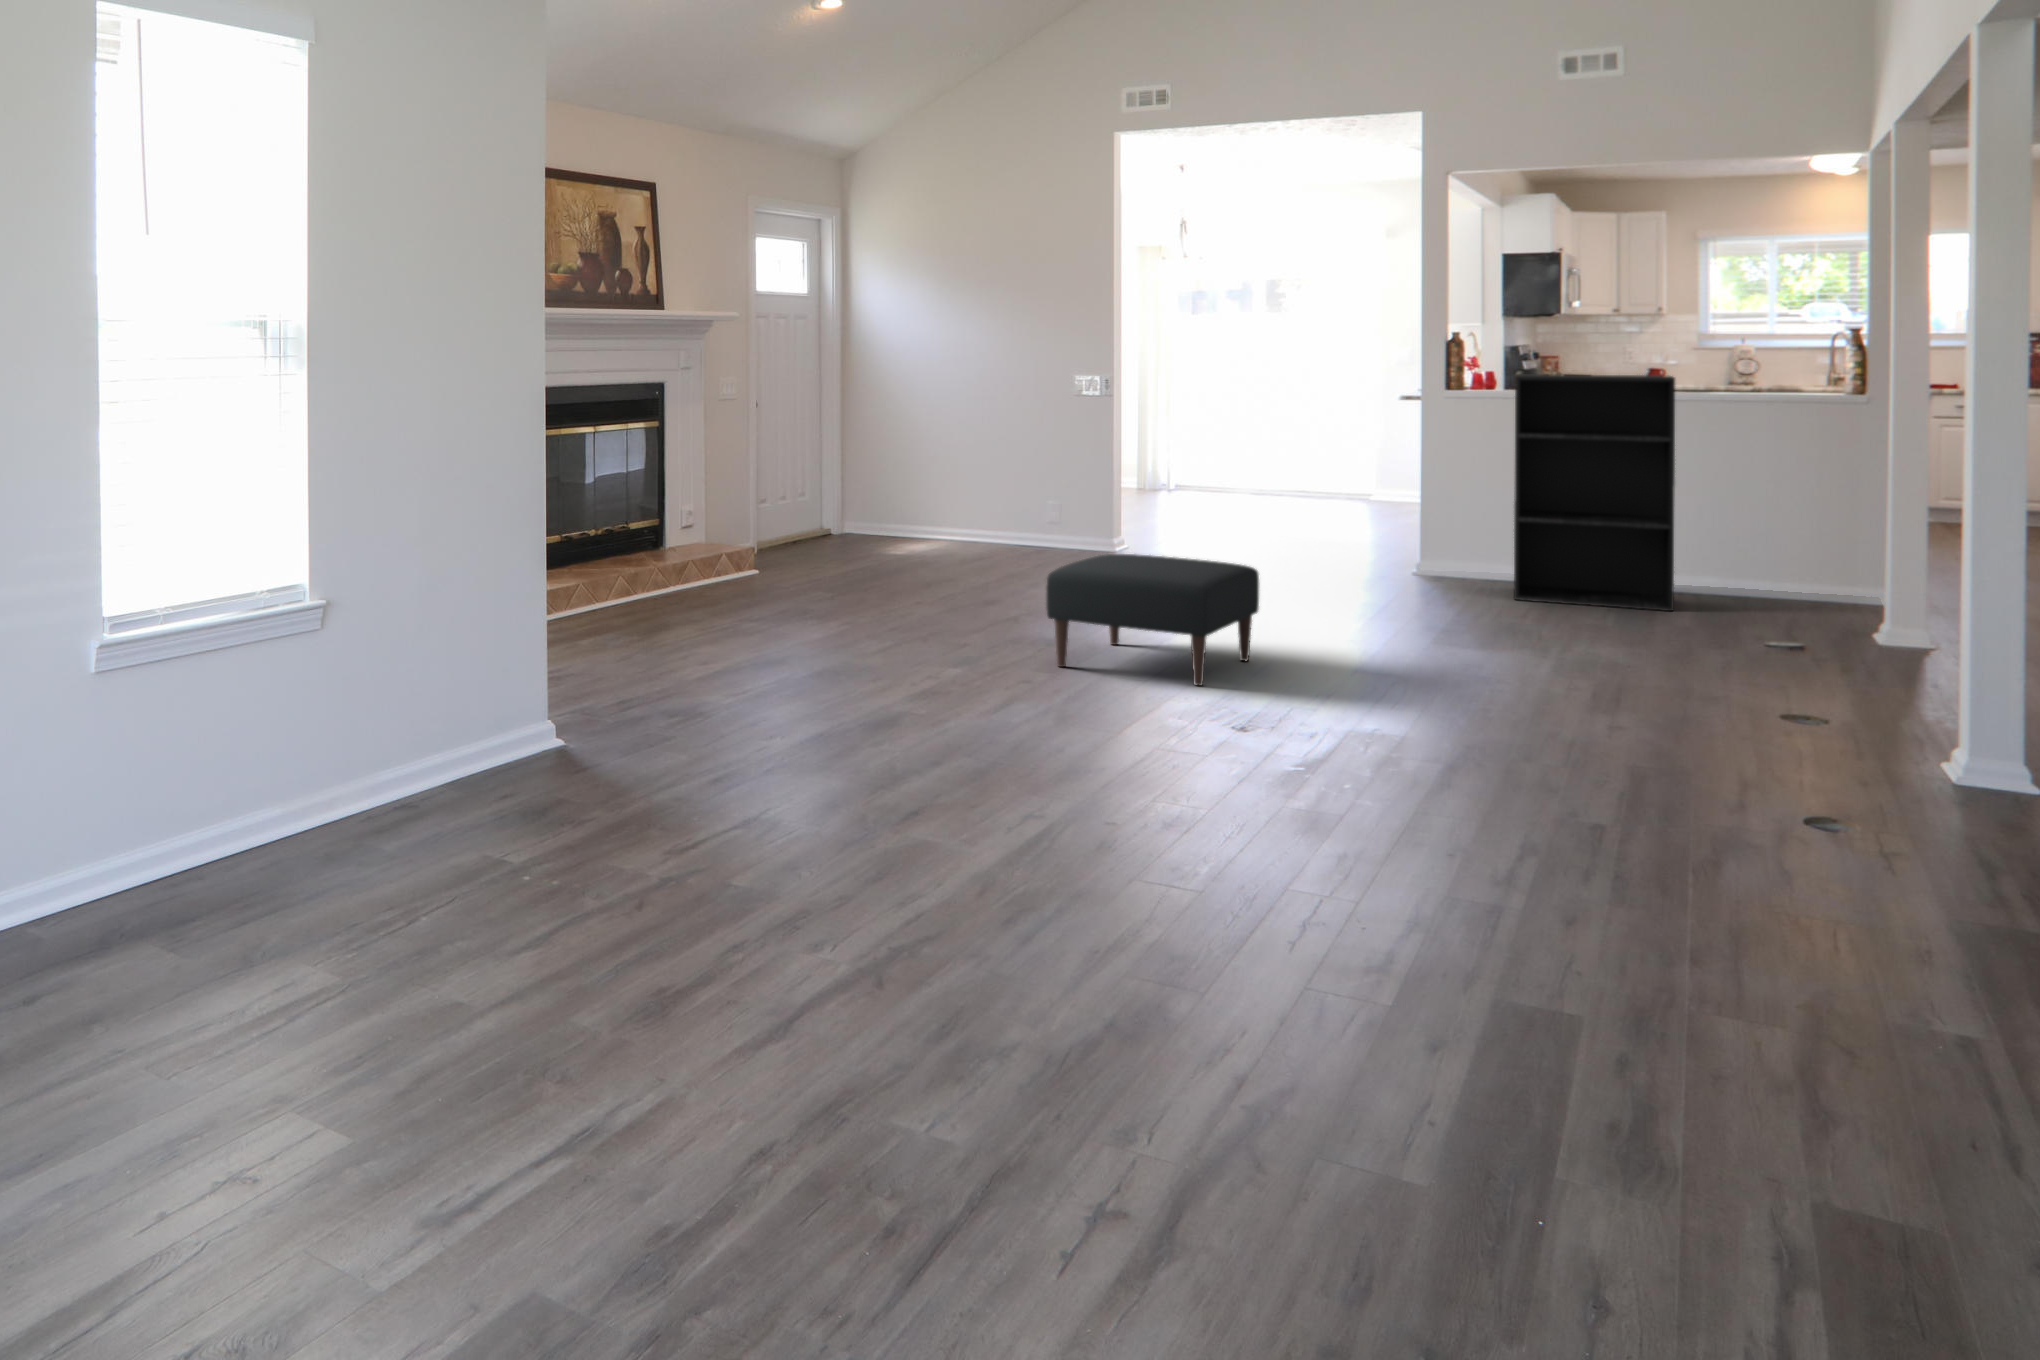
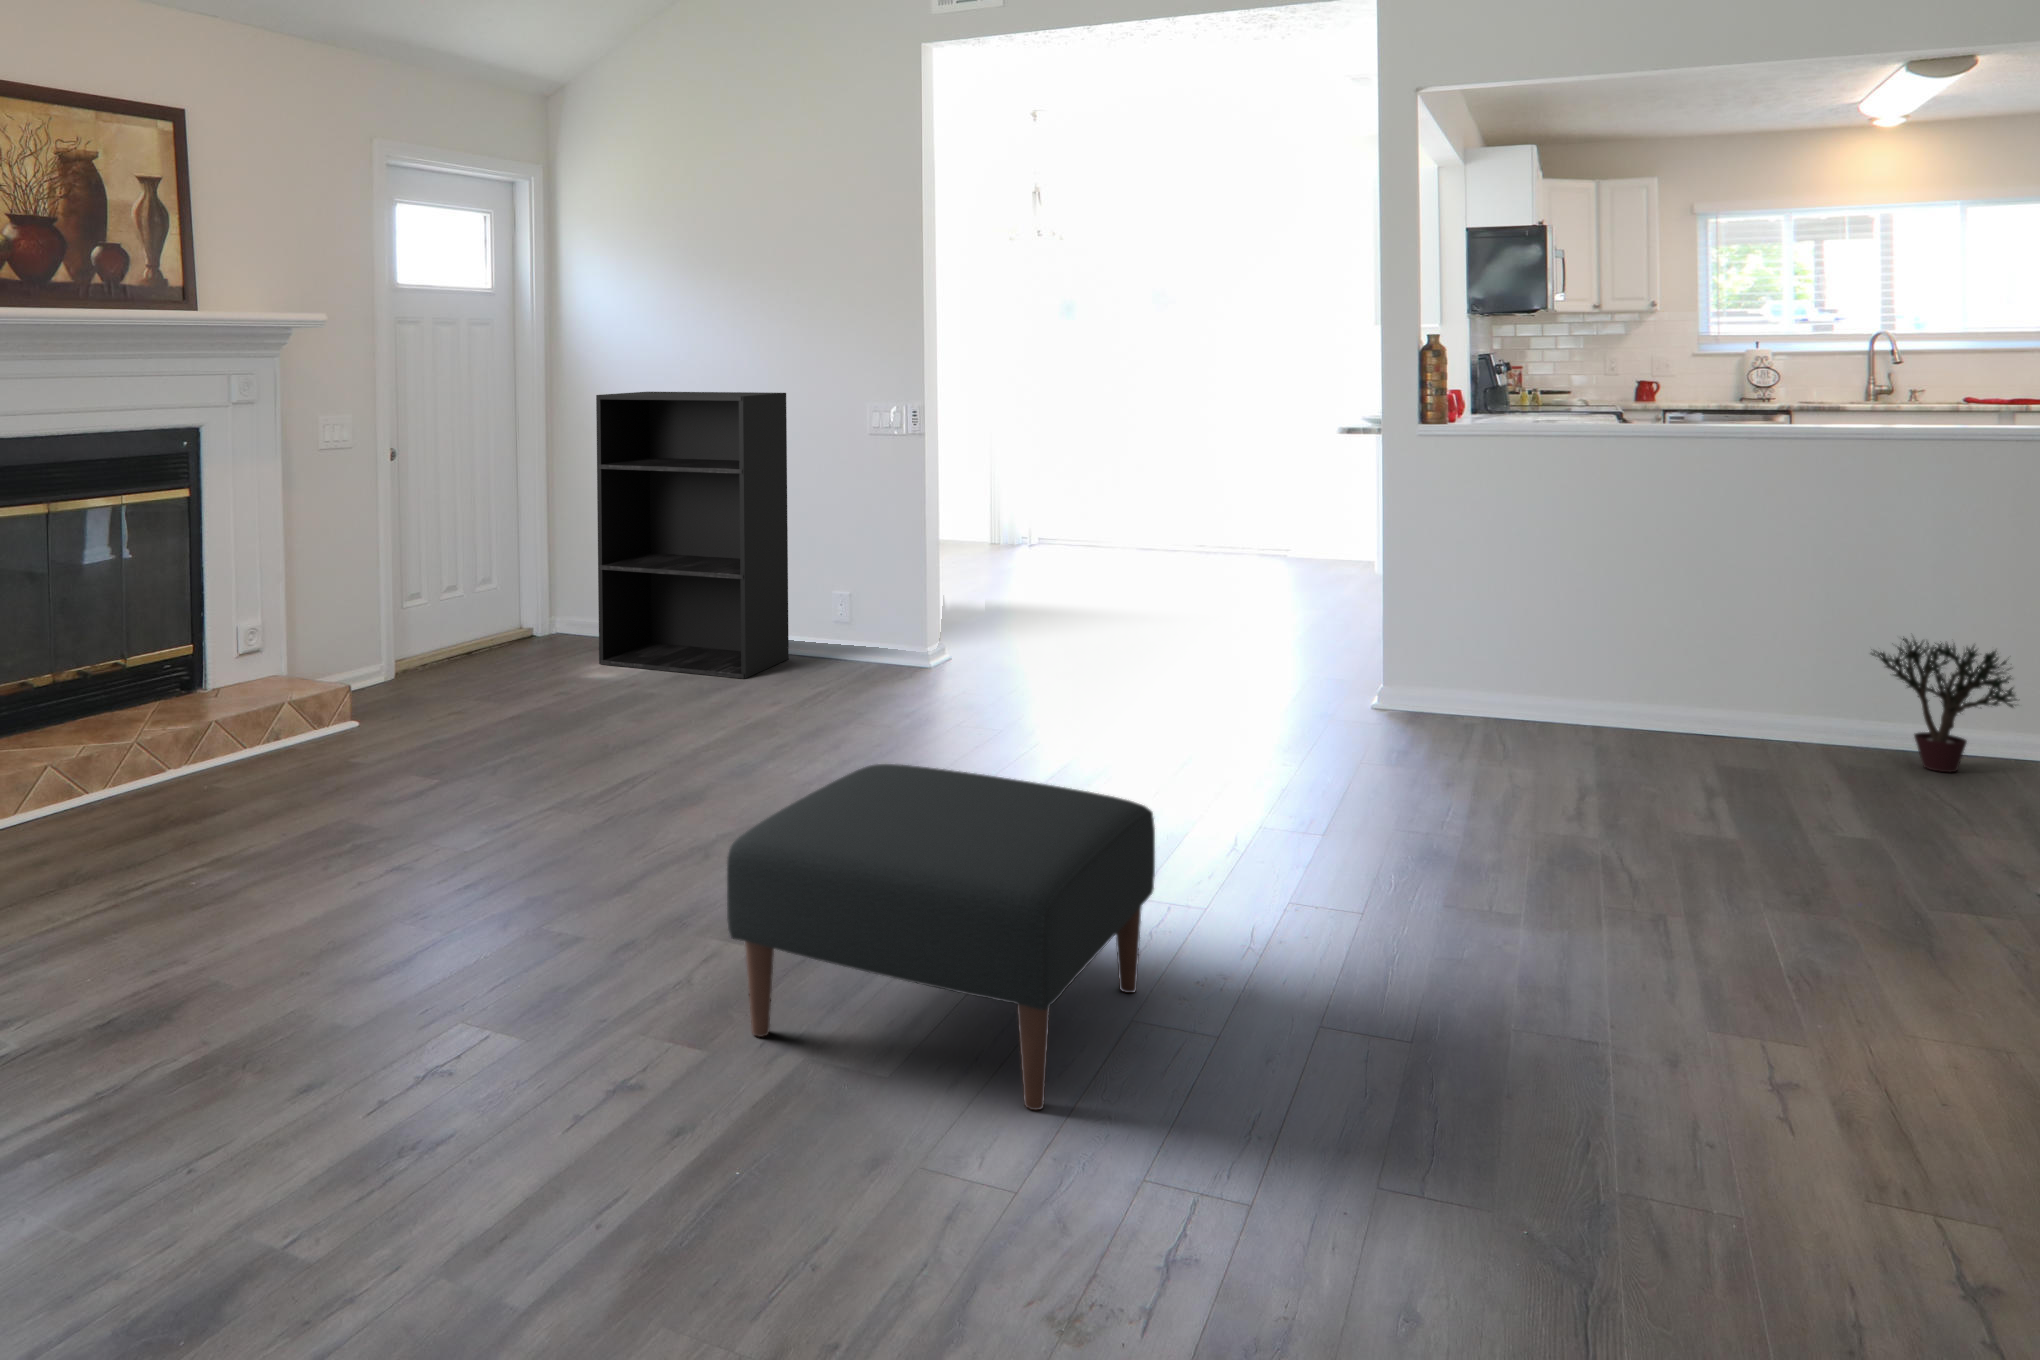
bookshelf: present [1514,374,1675,611] -> present [596,392,789,679]
potted plant: none [1730,522,1817,609] -> present [1871,638,2017,772]

